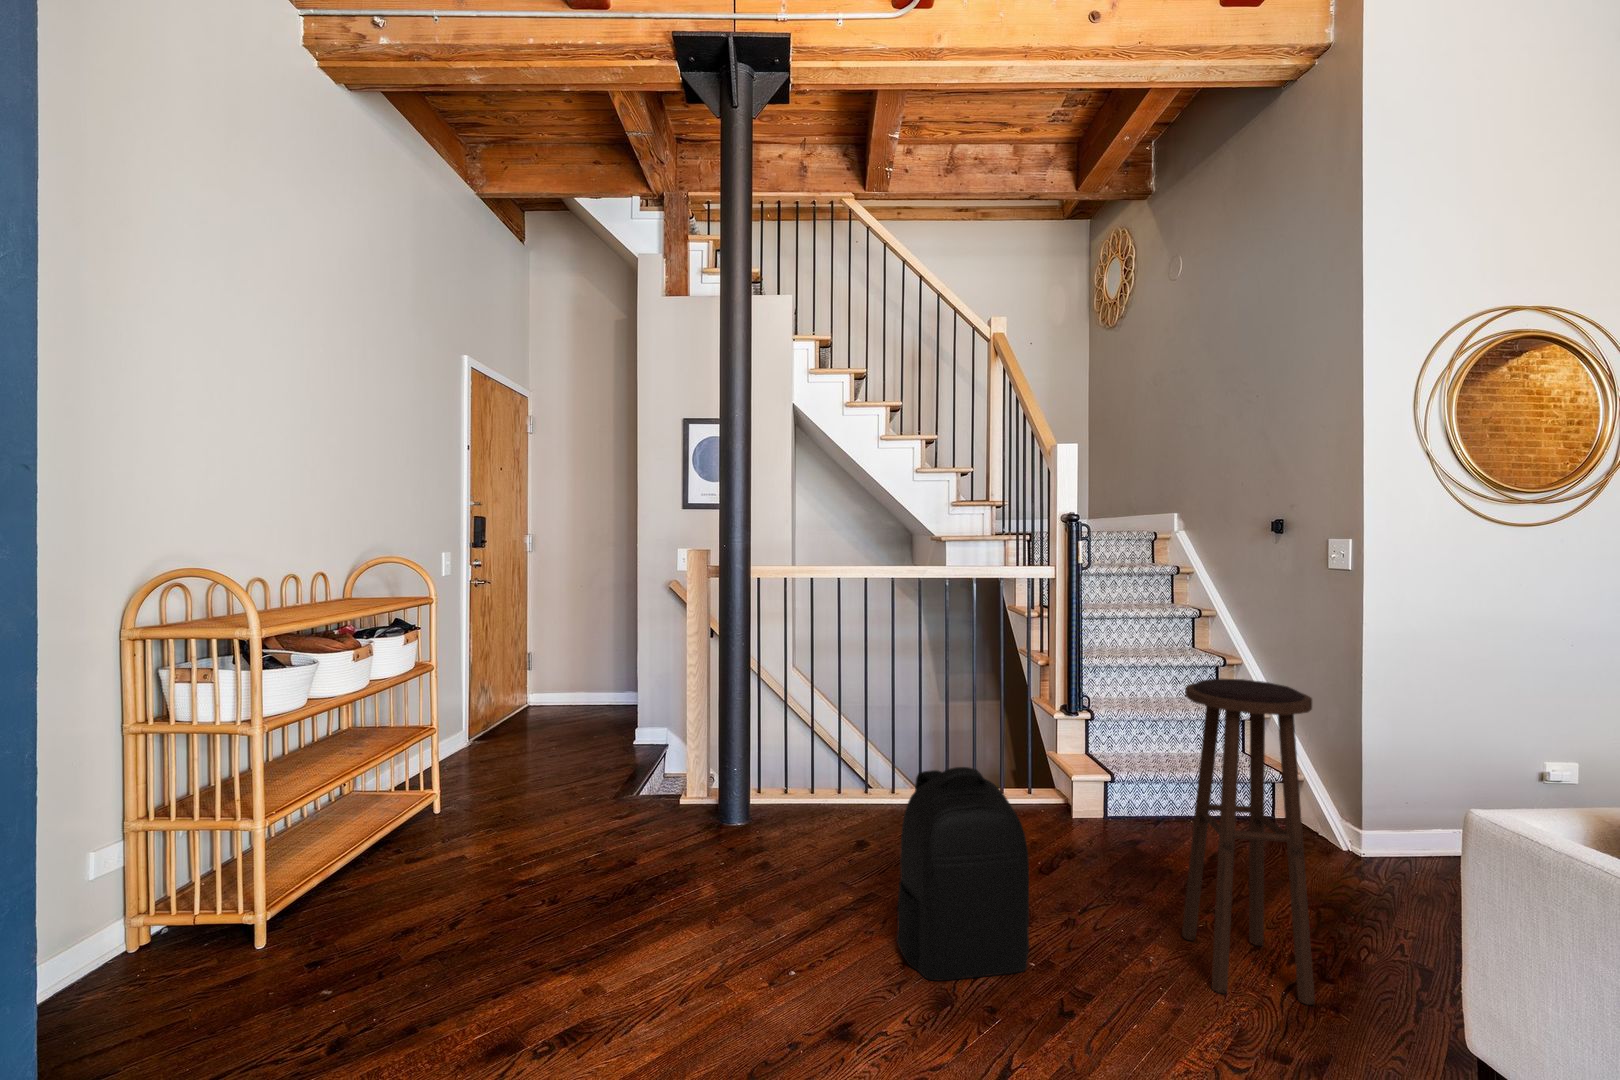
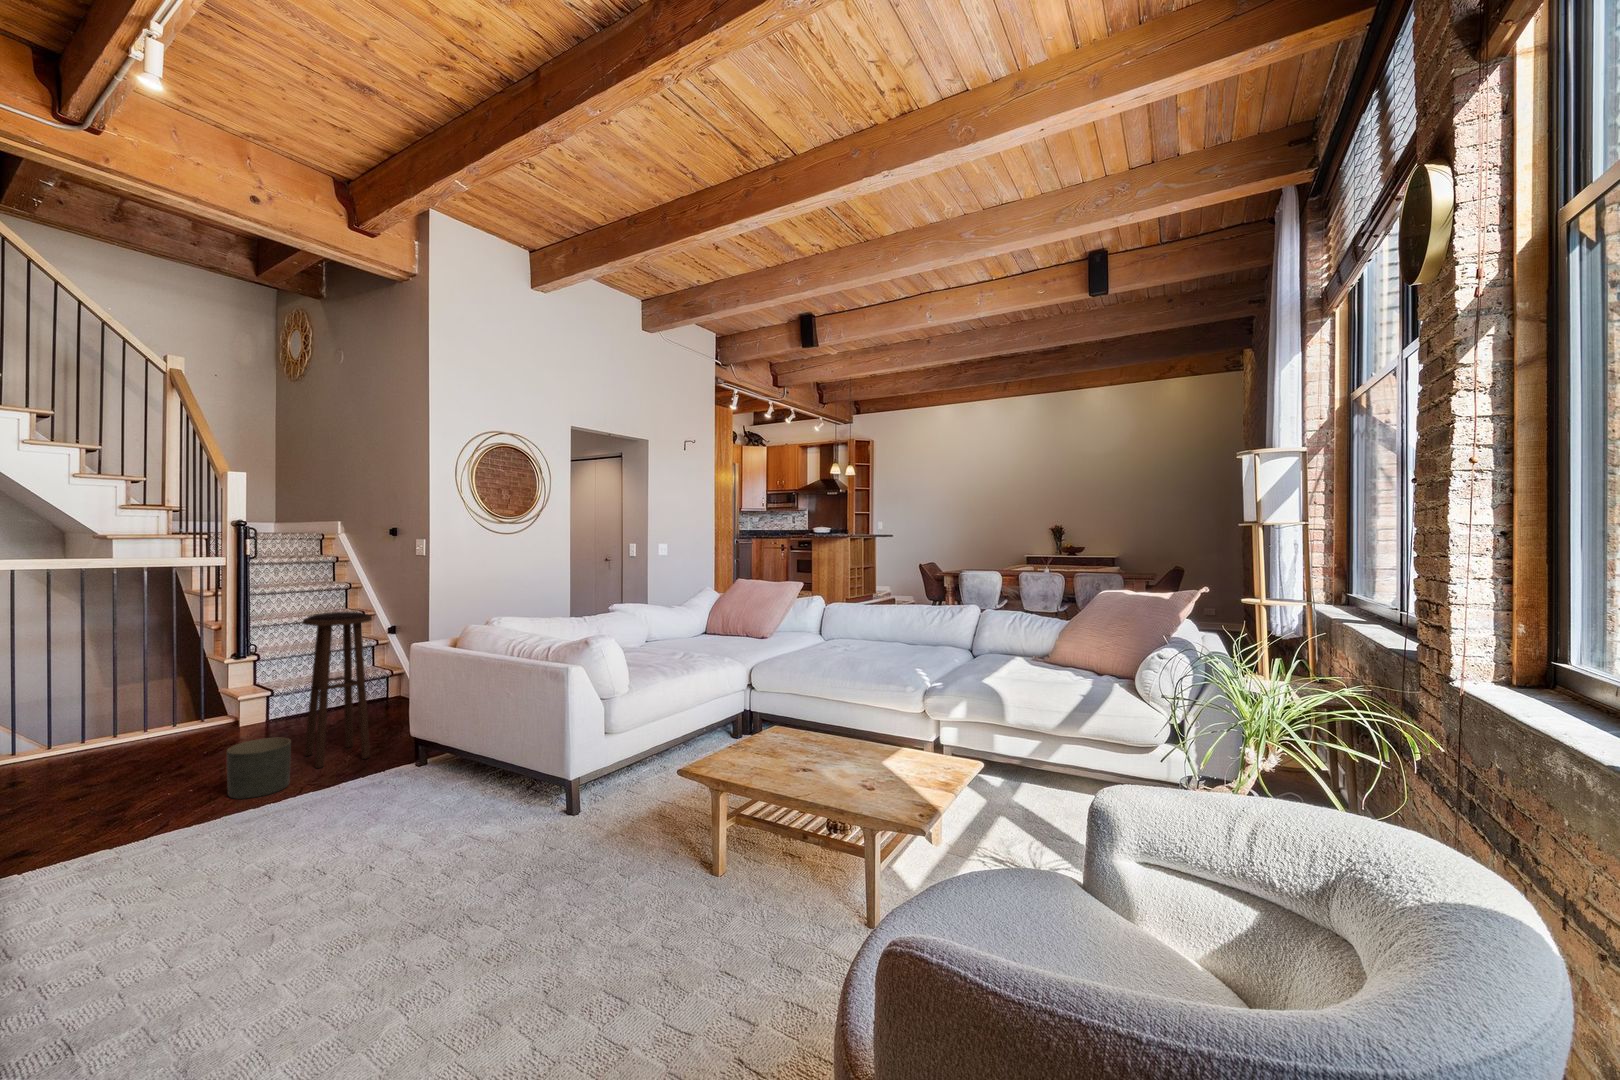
backpack: present [897,767,1029,980] -> none [71,685,192,819]
planter: none [1080,907,1181,1043] -> present [227,737,291,799]

